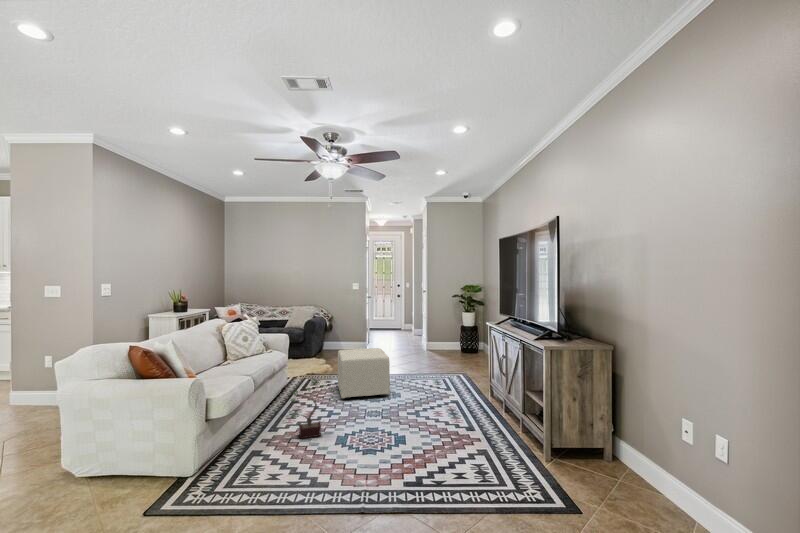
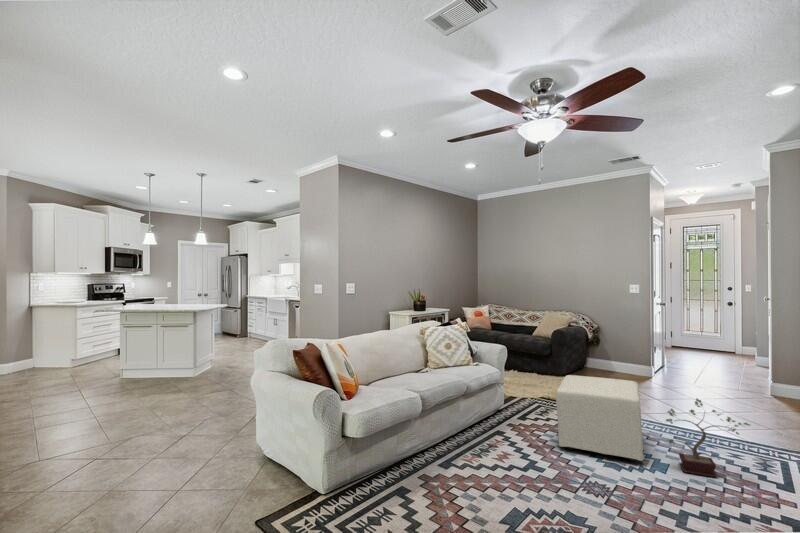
potted plant: present [291,379,341,438] -> present [666,399,750,477]

